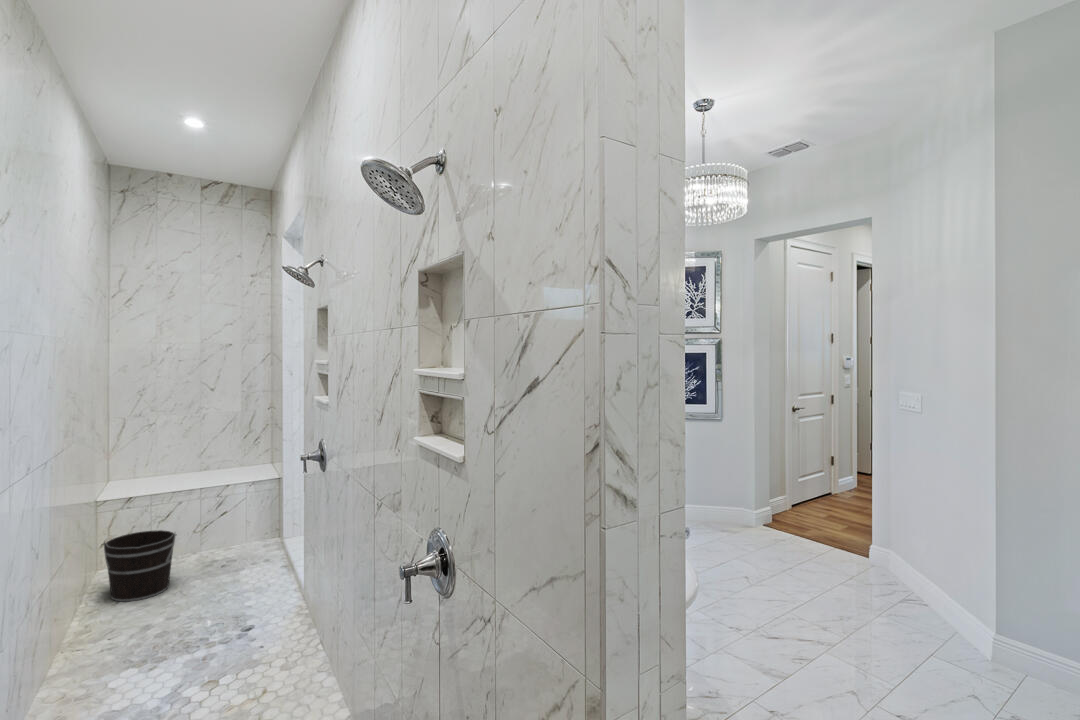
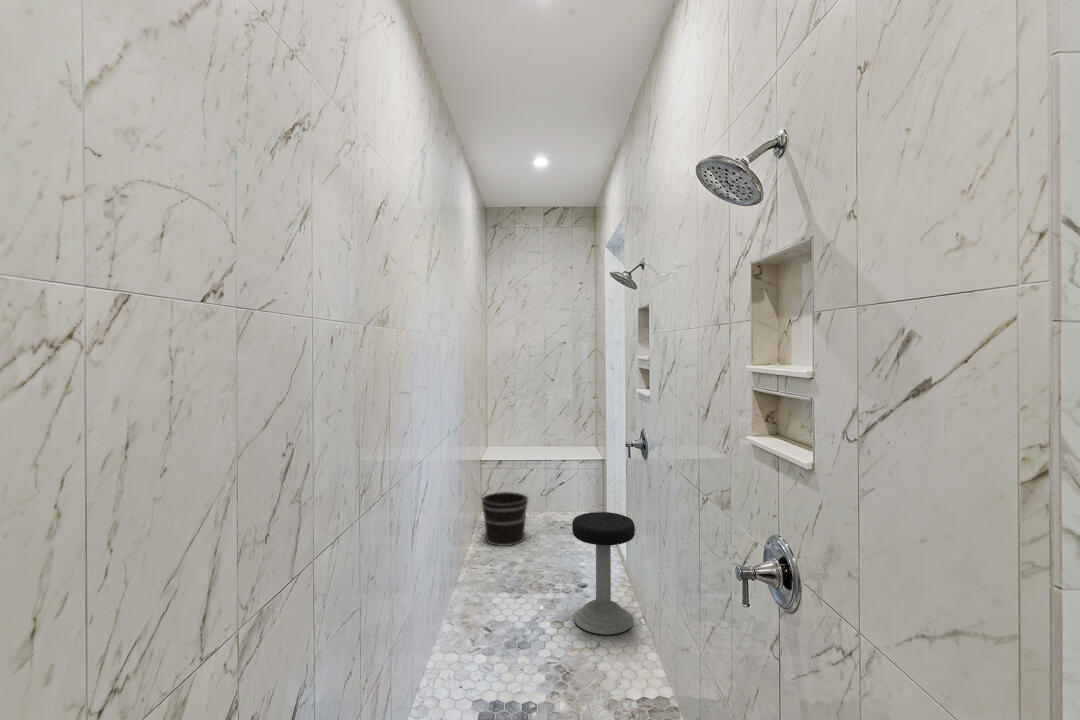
stool: none [233,536,311,676] -> present [572,512,635,635]

